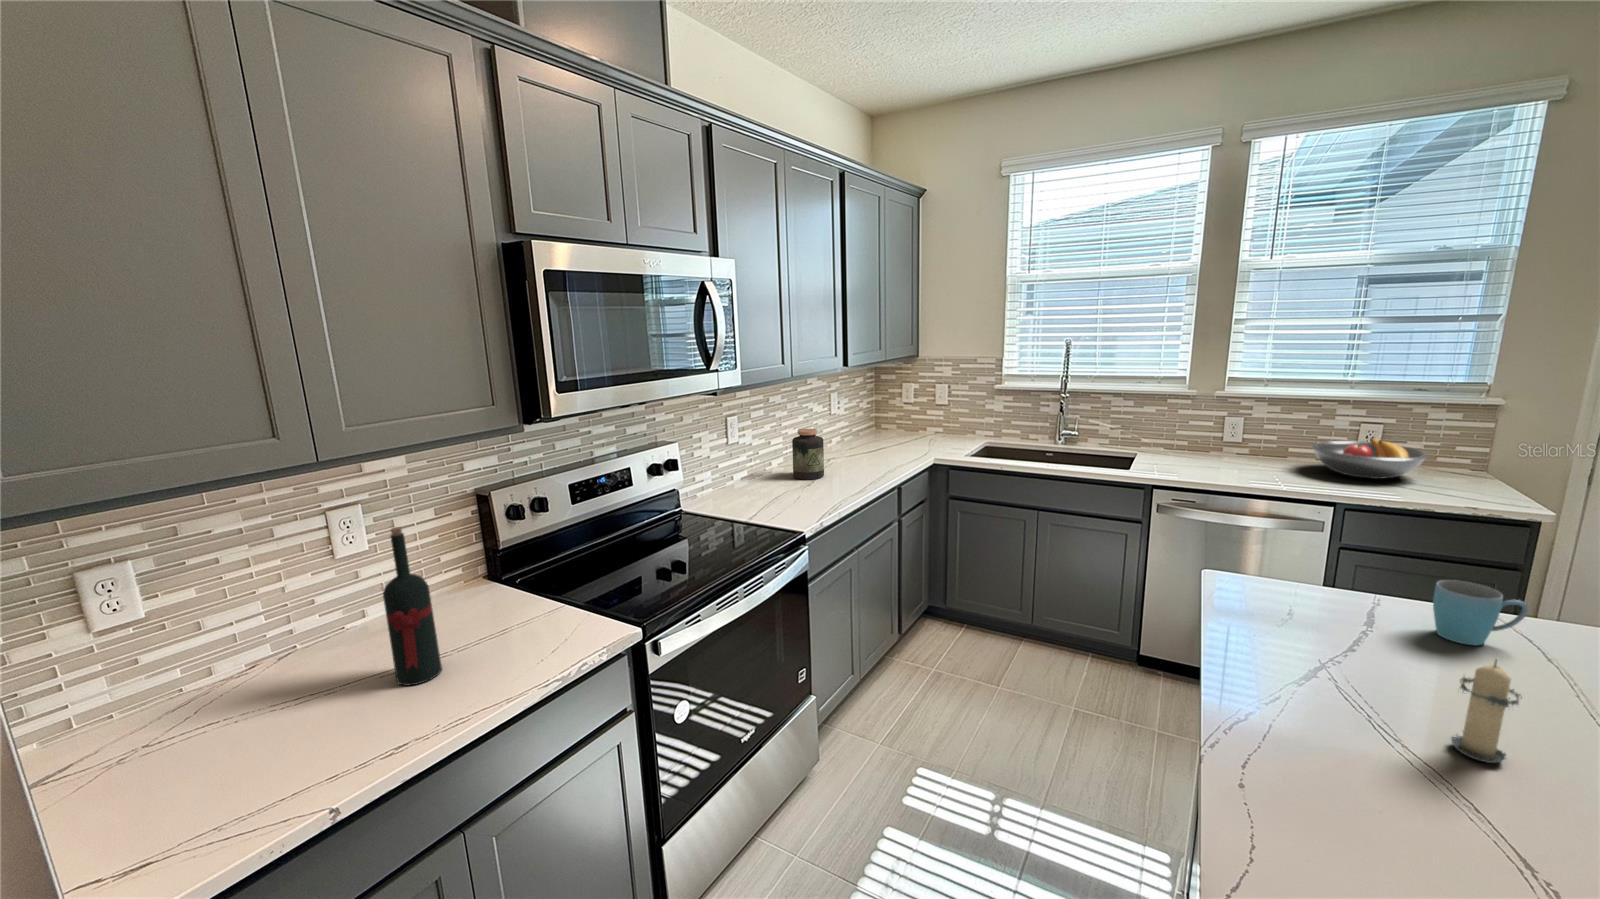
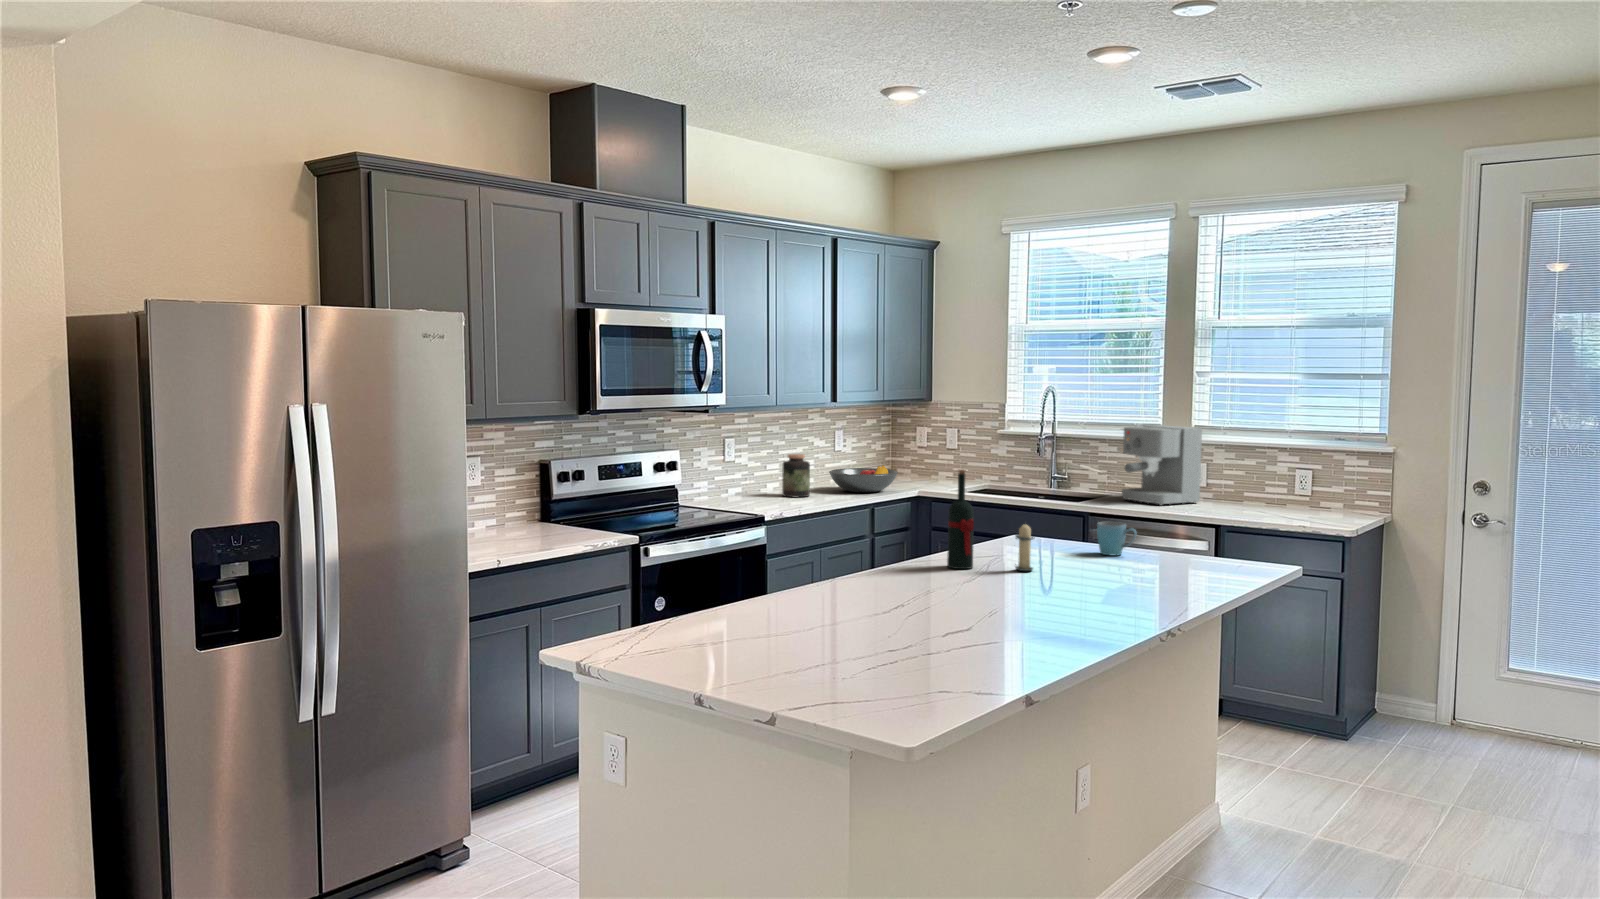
coffee maker: none [1160,378,1258,471] -> present [1122,425,1202,506]
fruit bowl: present [1312,438,1428,479] -> present [829,465,898,492]
wine bottle: present [383,527,442,686] -> present [947,469,974,569]

